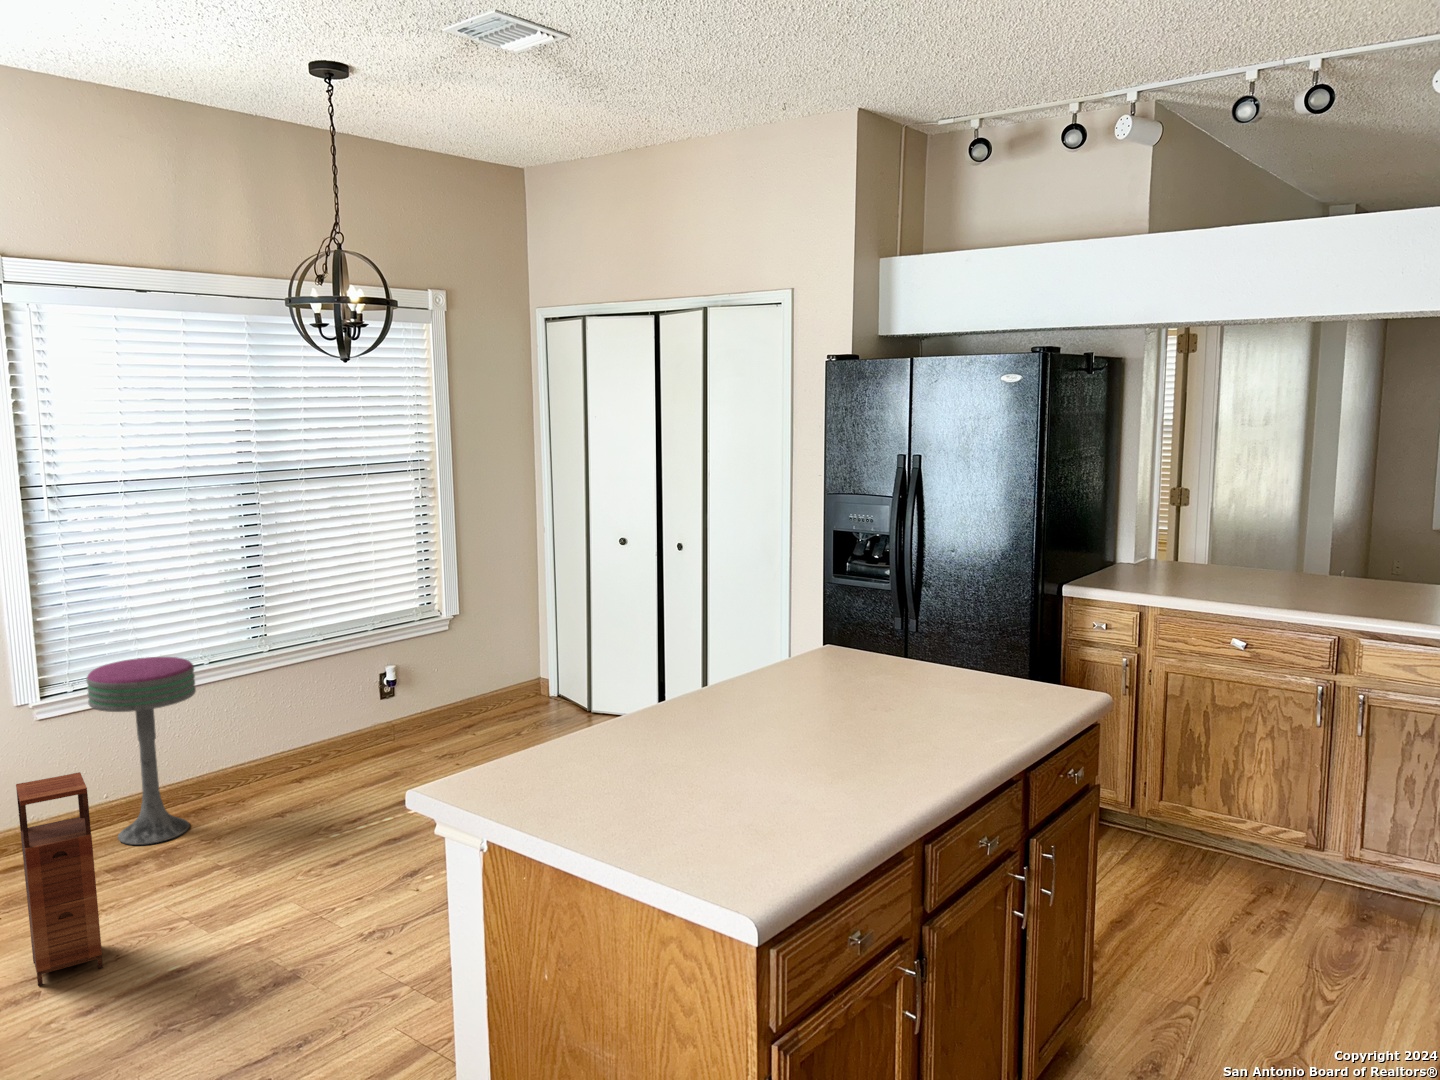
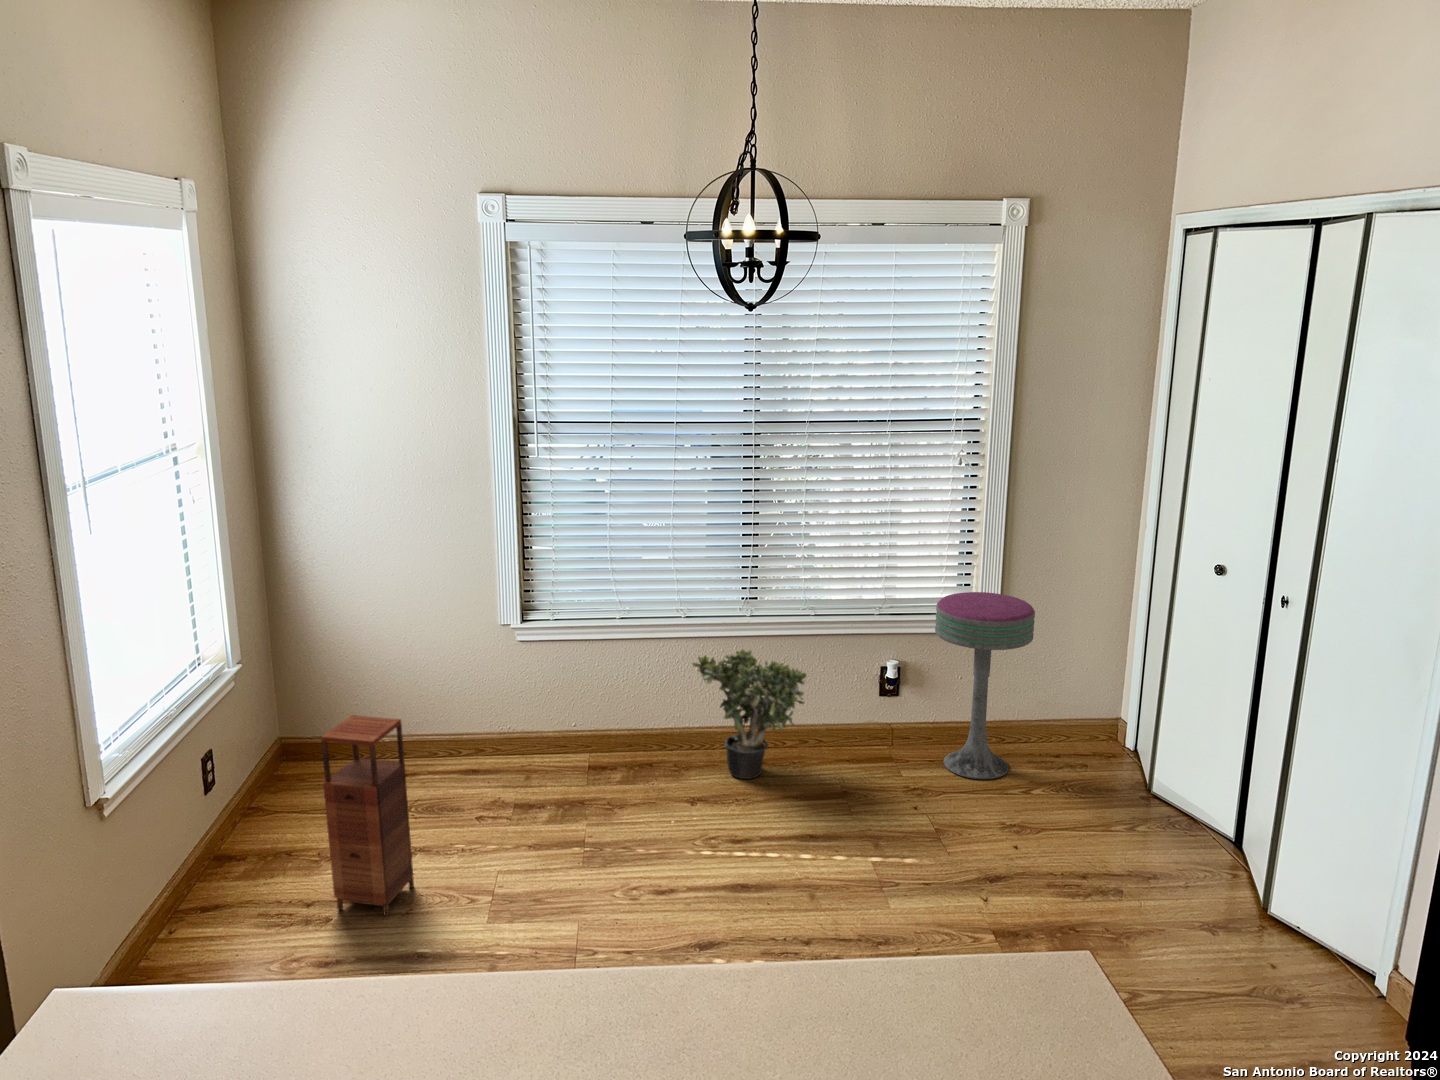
bar stool: present [86,657,196,845] -> present [935,592,1035,779]
potted plant: none [243,673,346,791] -> present [692,649,807,779]

